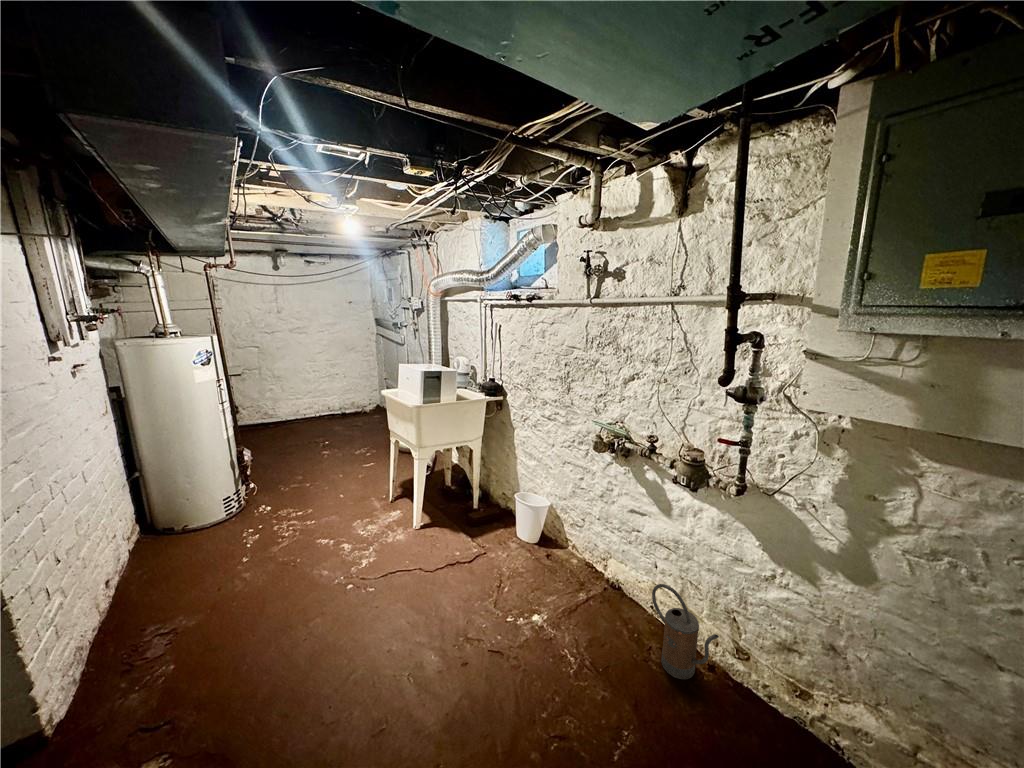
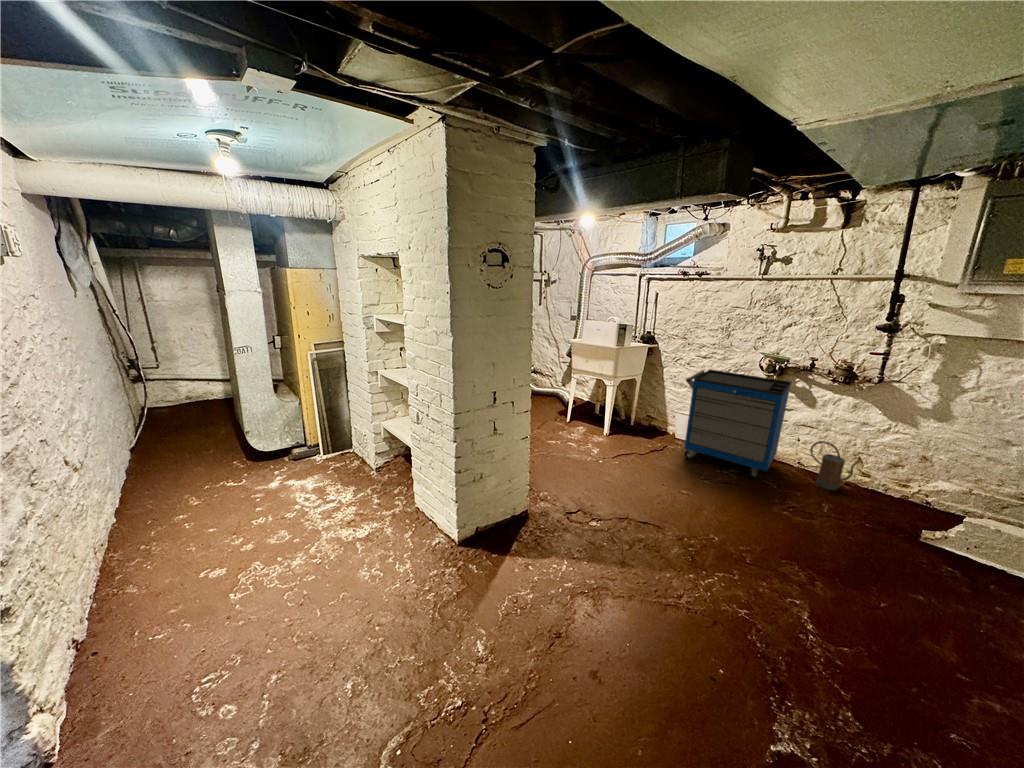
storage cabinet: none [469,441,626,641] -> present [684,369,791,479]

